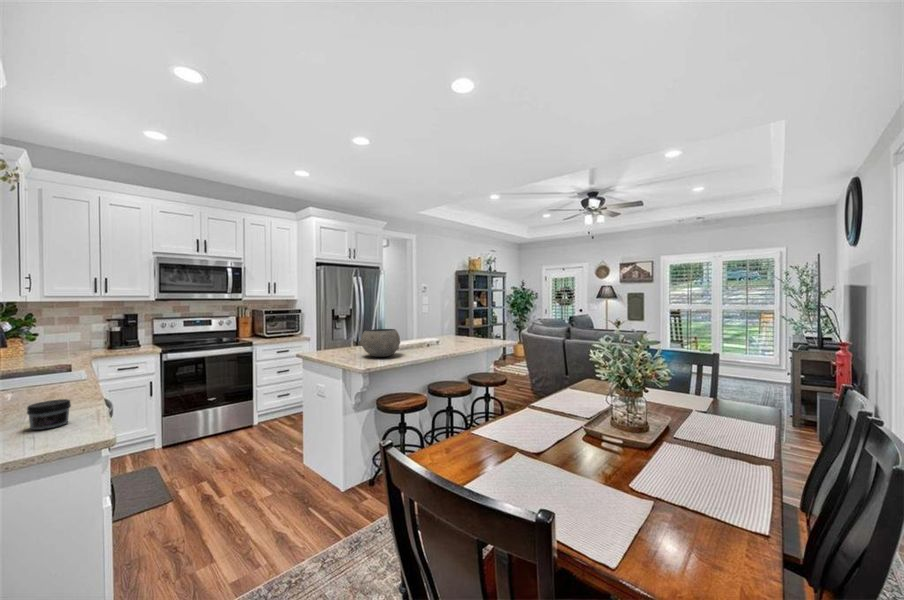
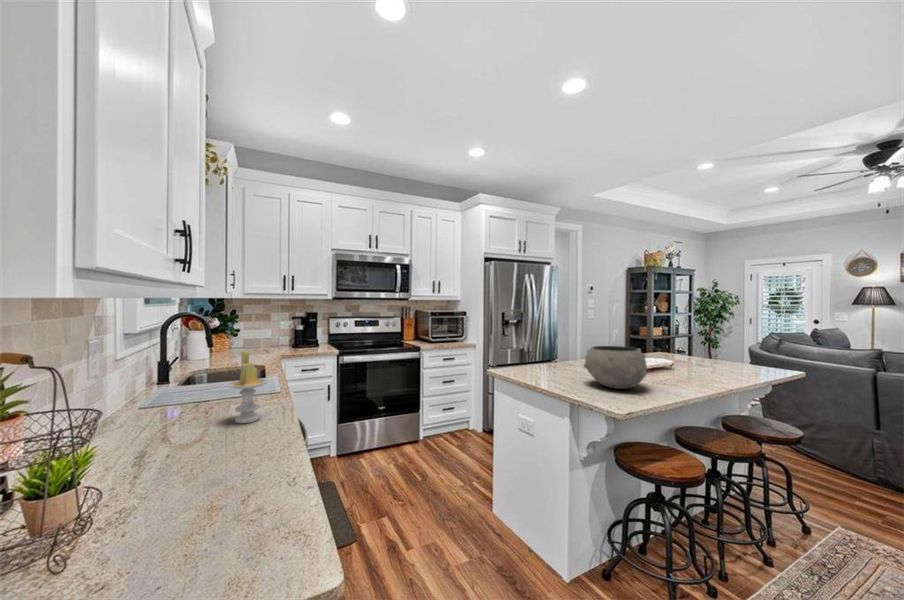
candle: none [27,341,69,398] -> present [228,350,268,423]
jar: present [27,399,71,430] -> none [220,464,277,524]

